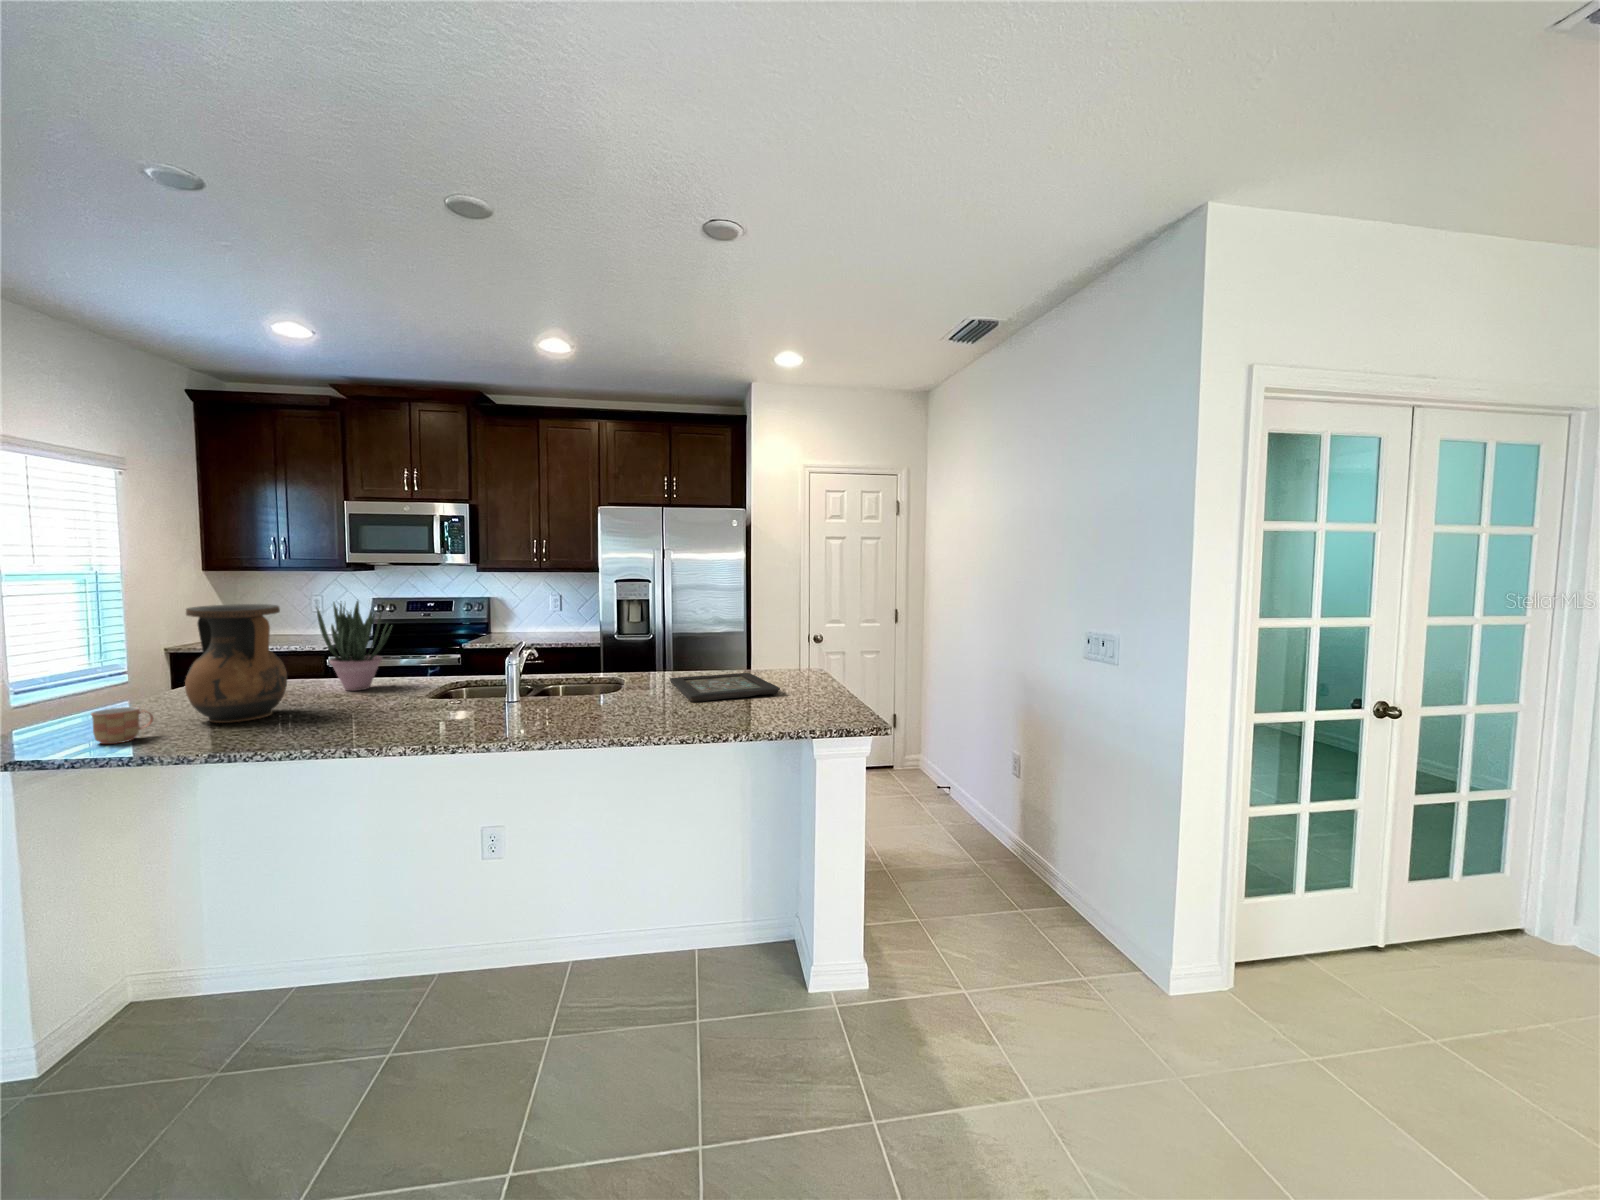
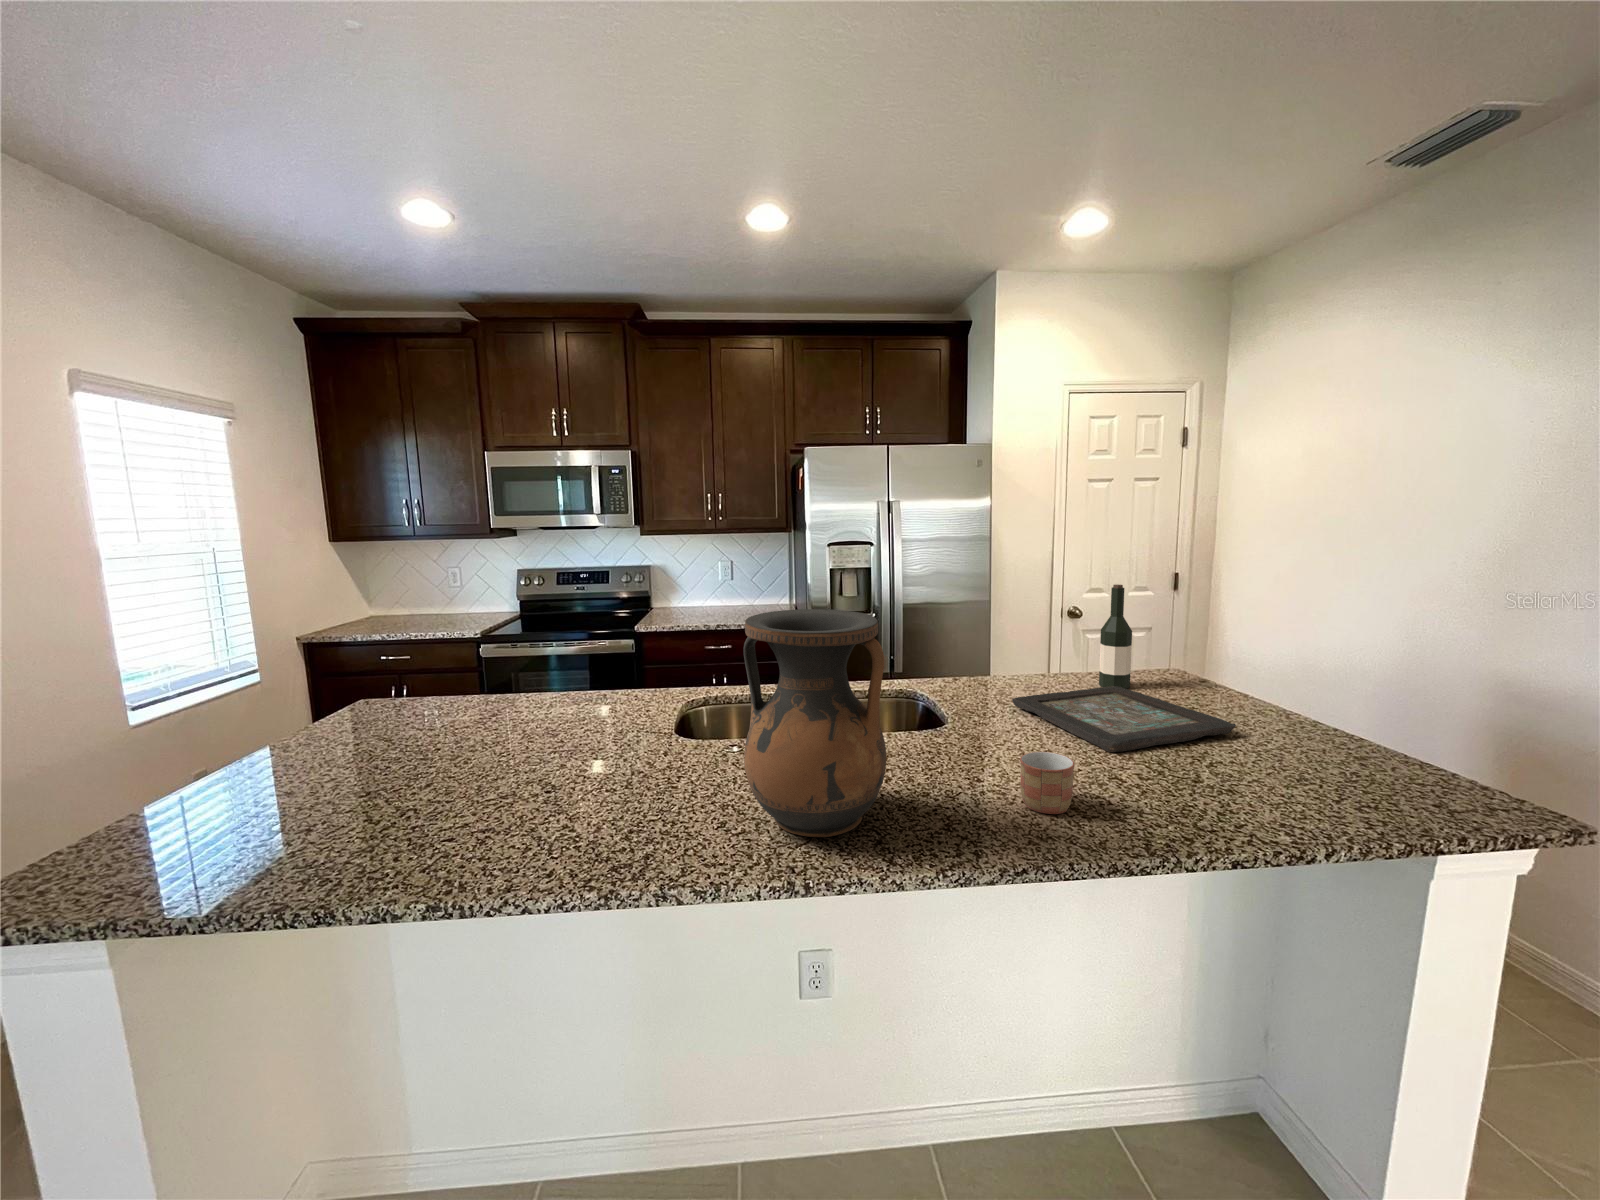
potted plant: present [317,601,392,691] -> none [512,588,606,721]
vase: present [185,604,287,723] -> present [744,609,886,837]
wine bottle: none [748,607,766,676] -> present [1099,584,1132,689]
mug: present [91,707,153,744] -> present [1020,752,1074,814]

